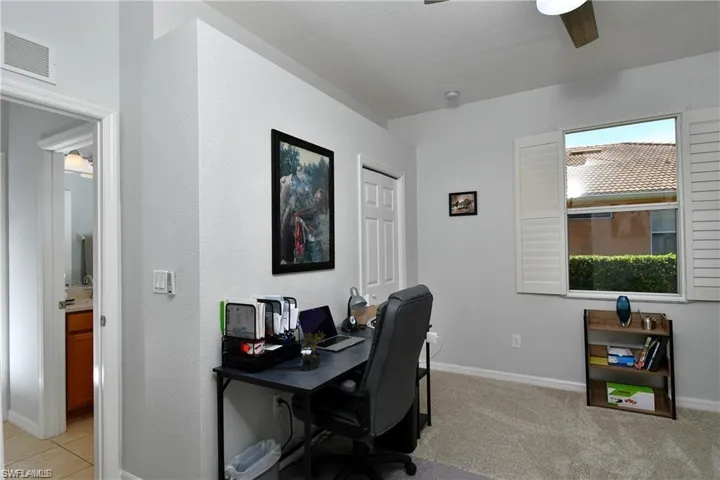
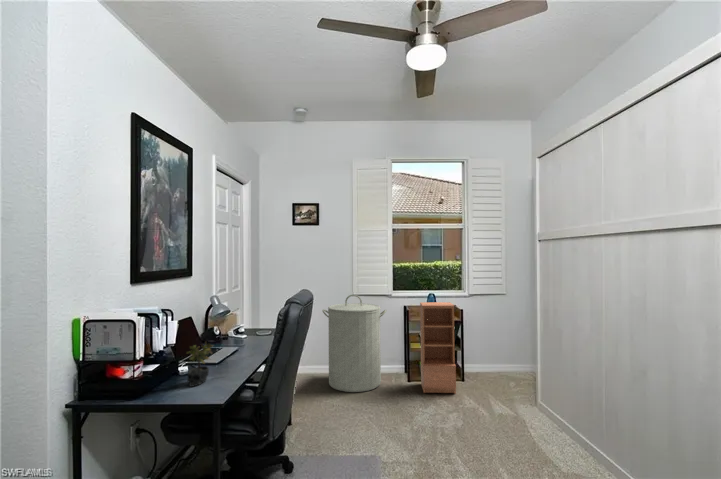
laundry hamper: none [480,293,557,404] -> present [322,294,387,392]
bookcase: none [603,308,655,431] -> present [420,302,456,393]

